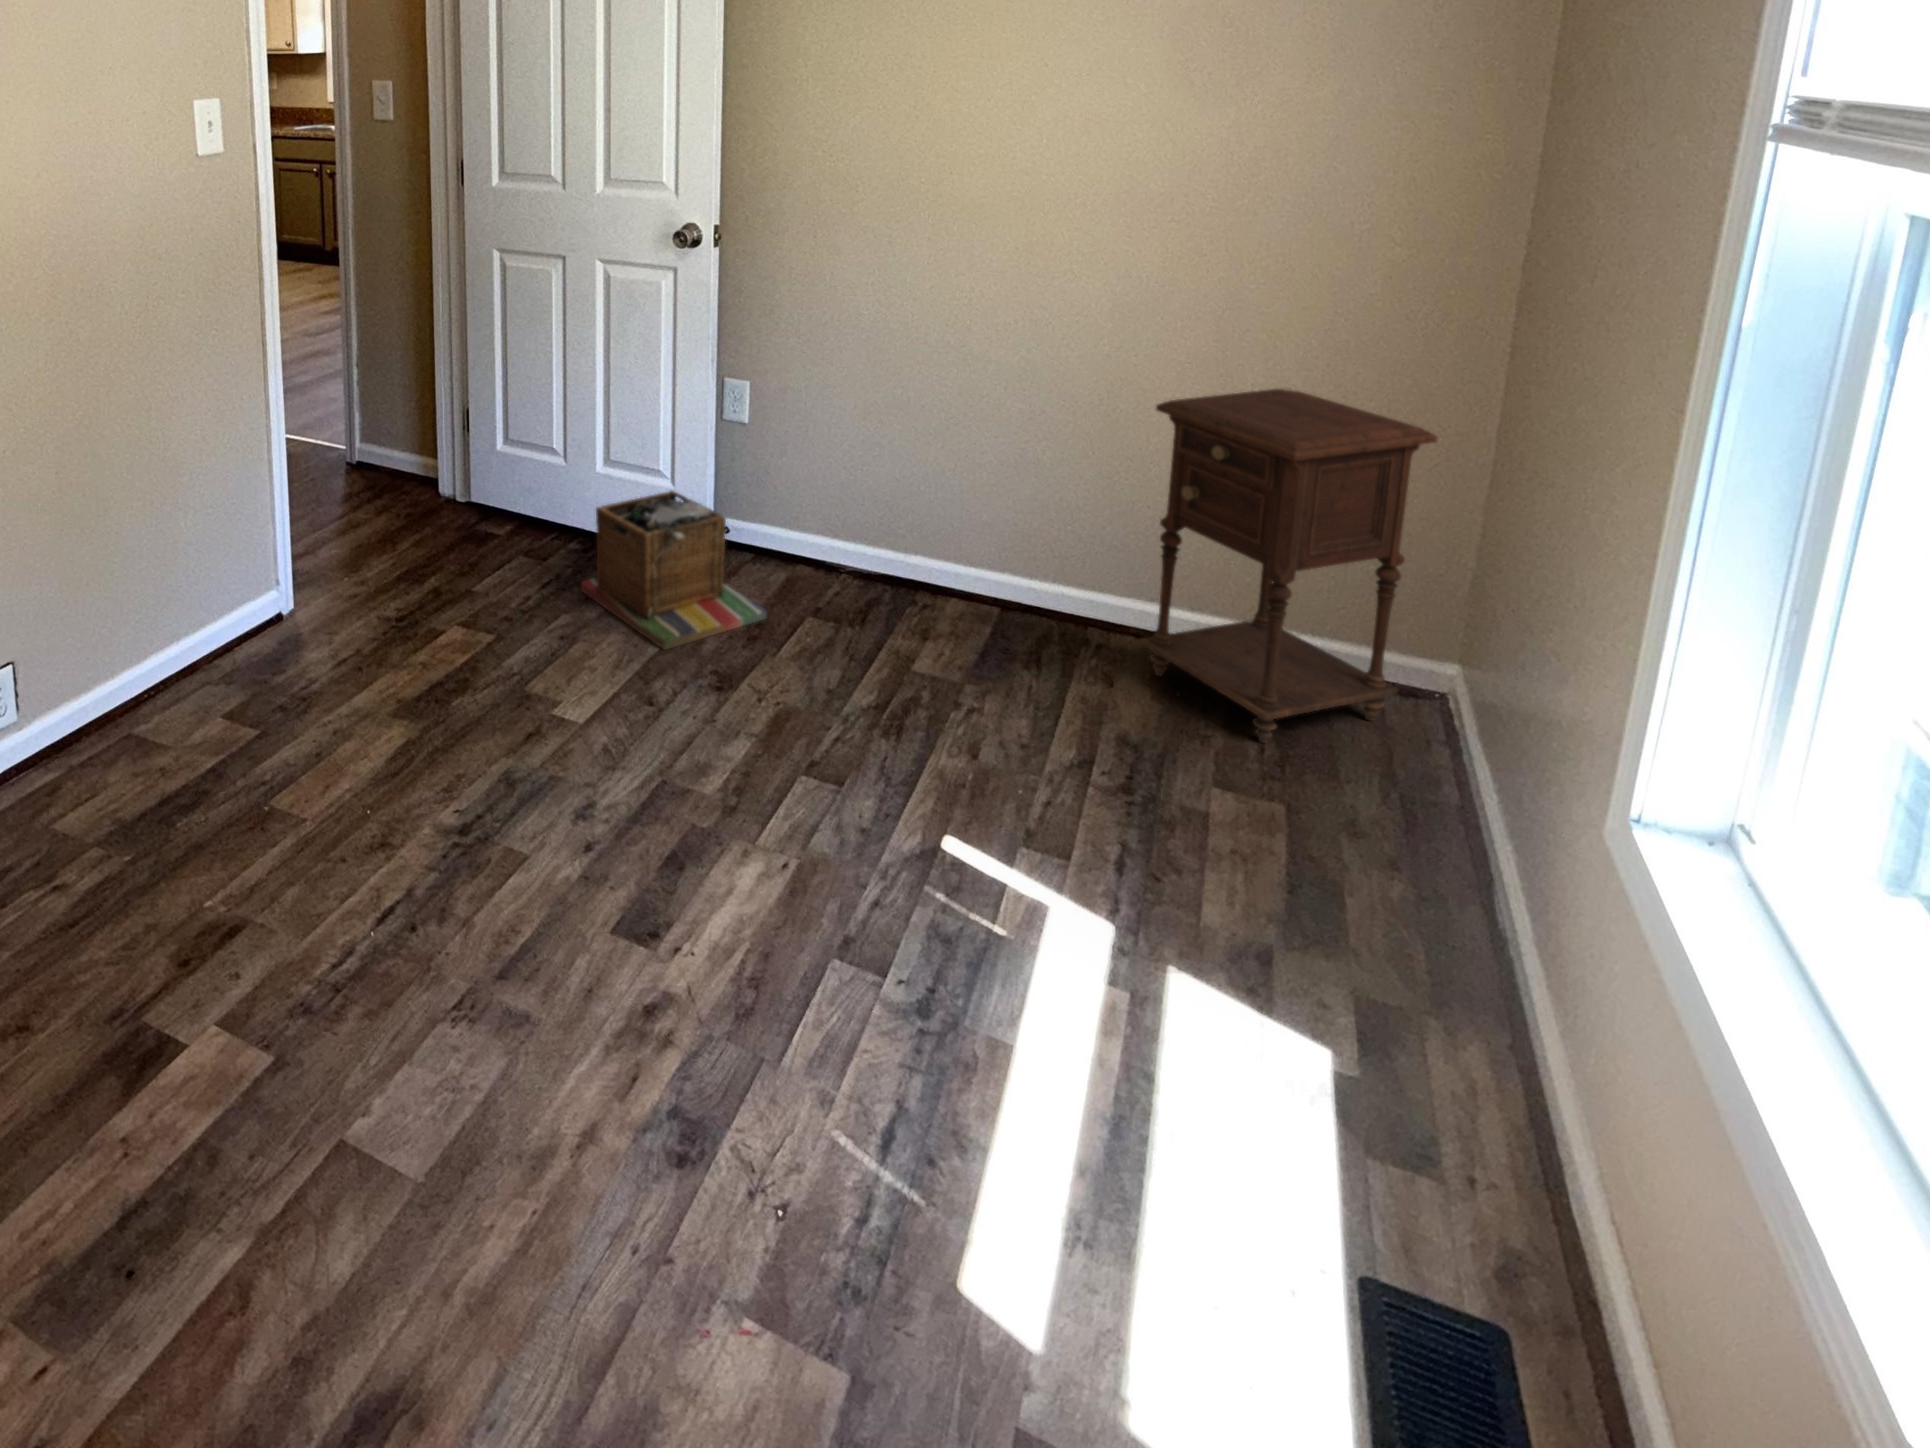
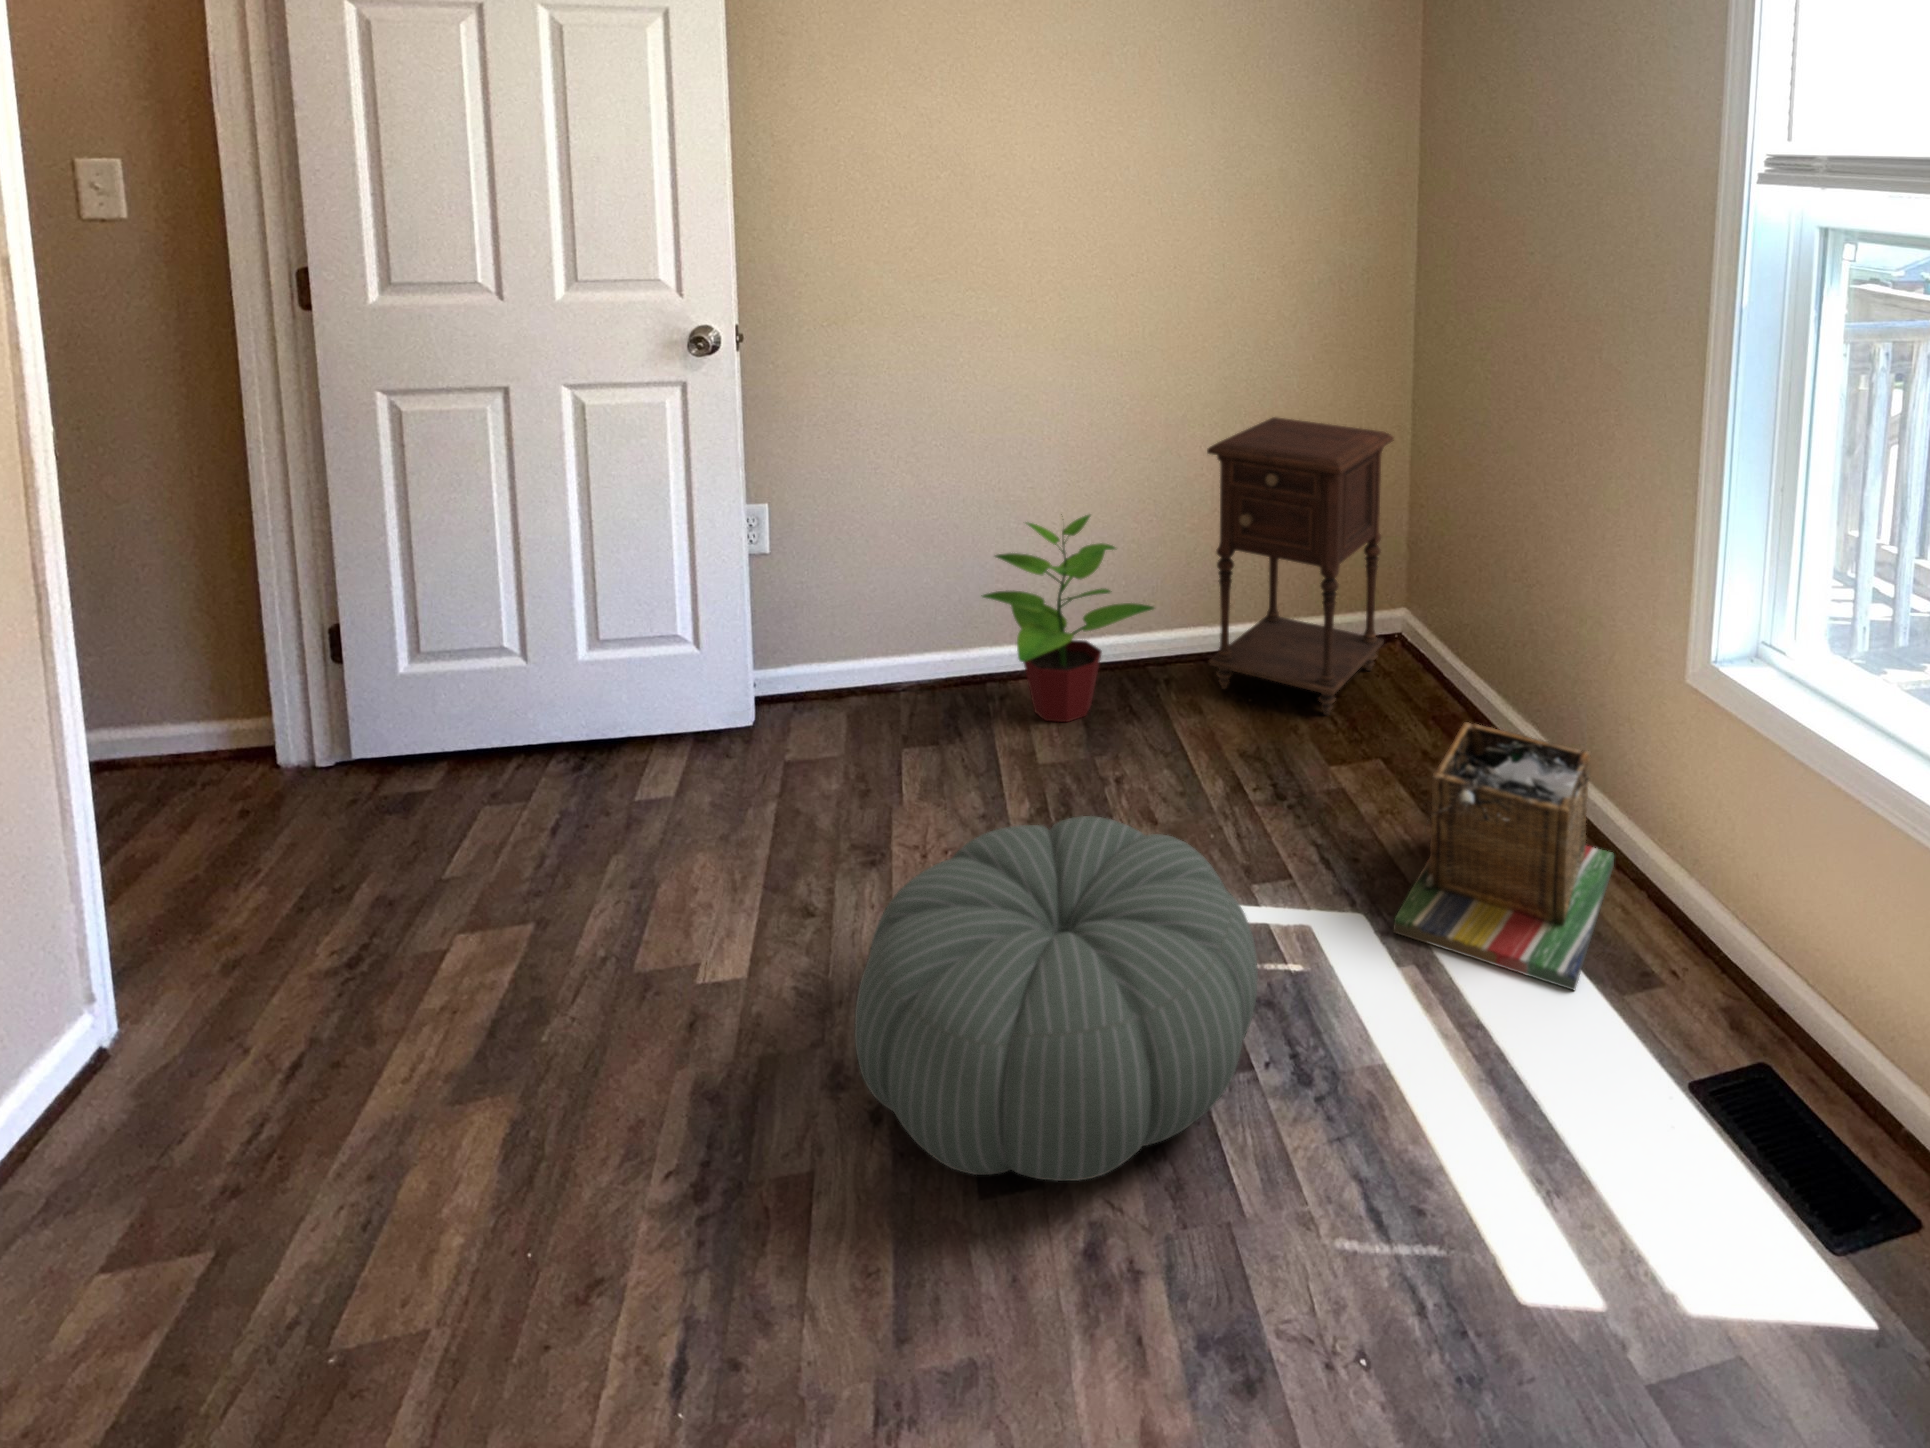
potted plant: none [899,441,1074,649] -> present [982,515,1154,722]
laundry basket: present [581,491,767,650] -> present [1394,722,1614,990]
pouf: none [571,680,923,975] -> present [855,816,1258,1181]

